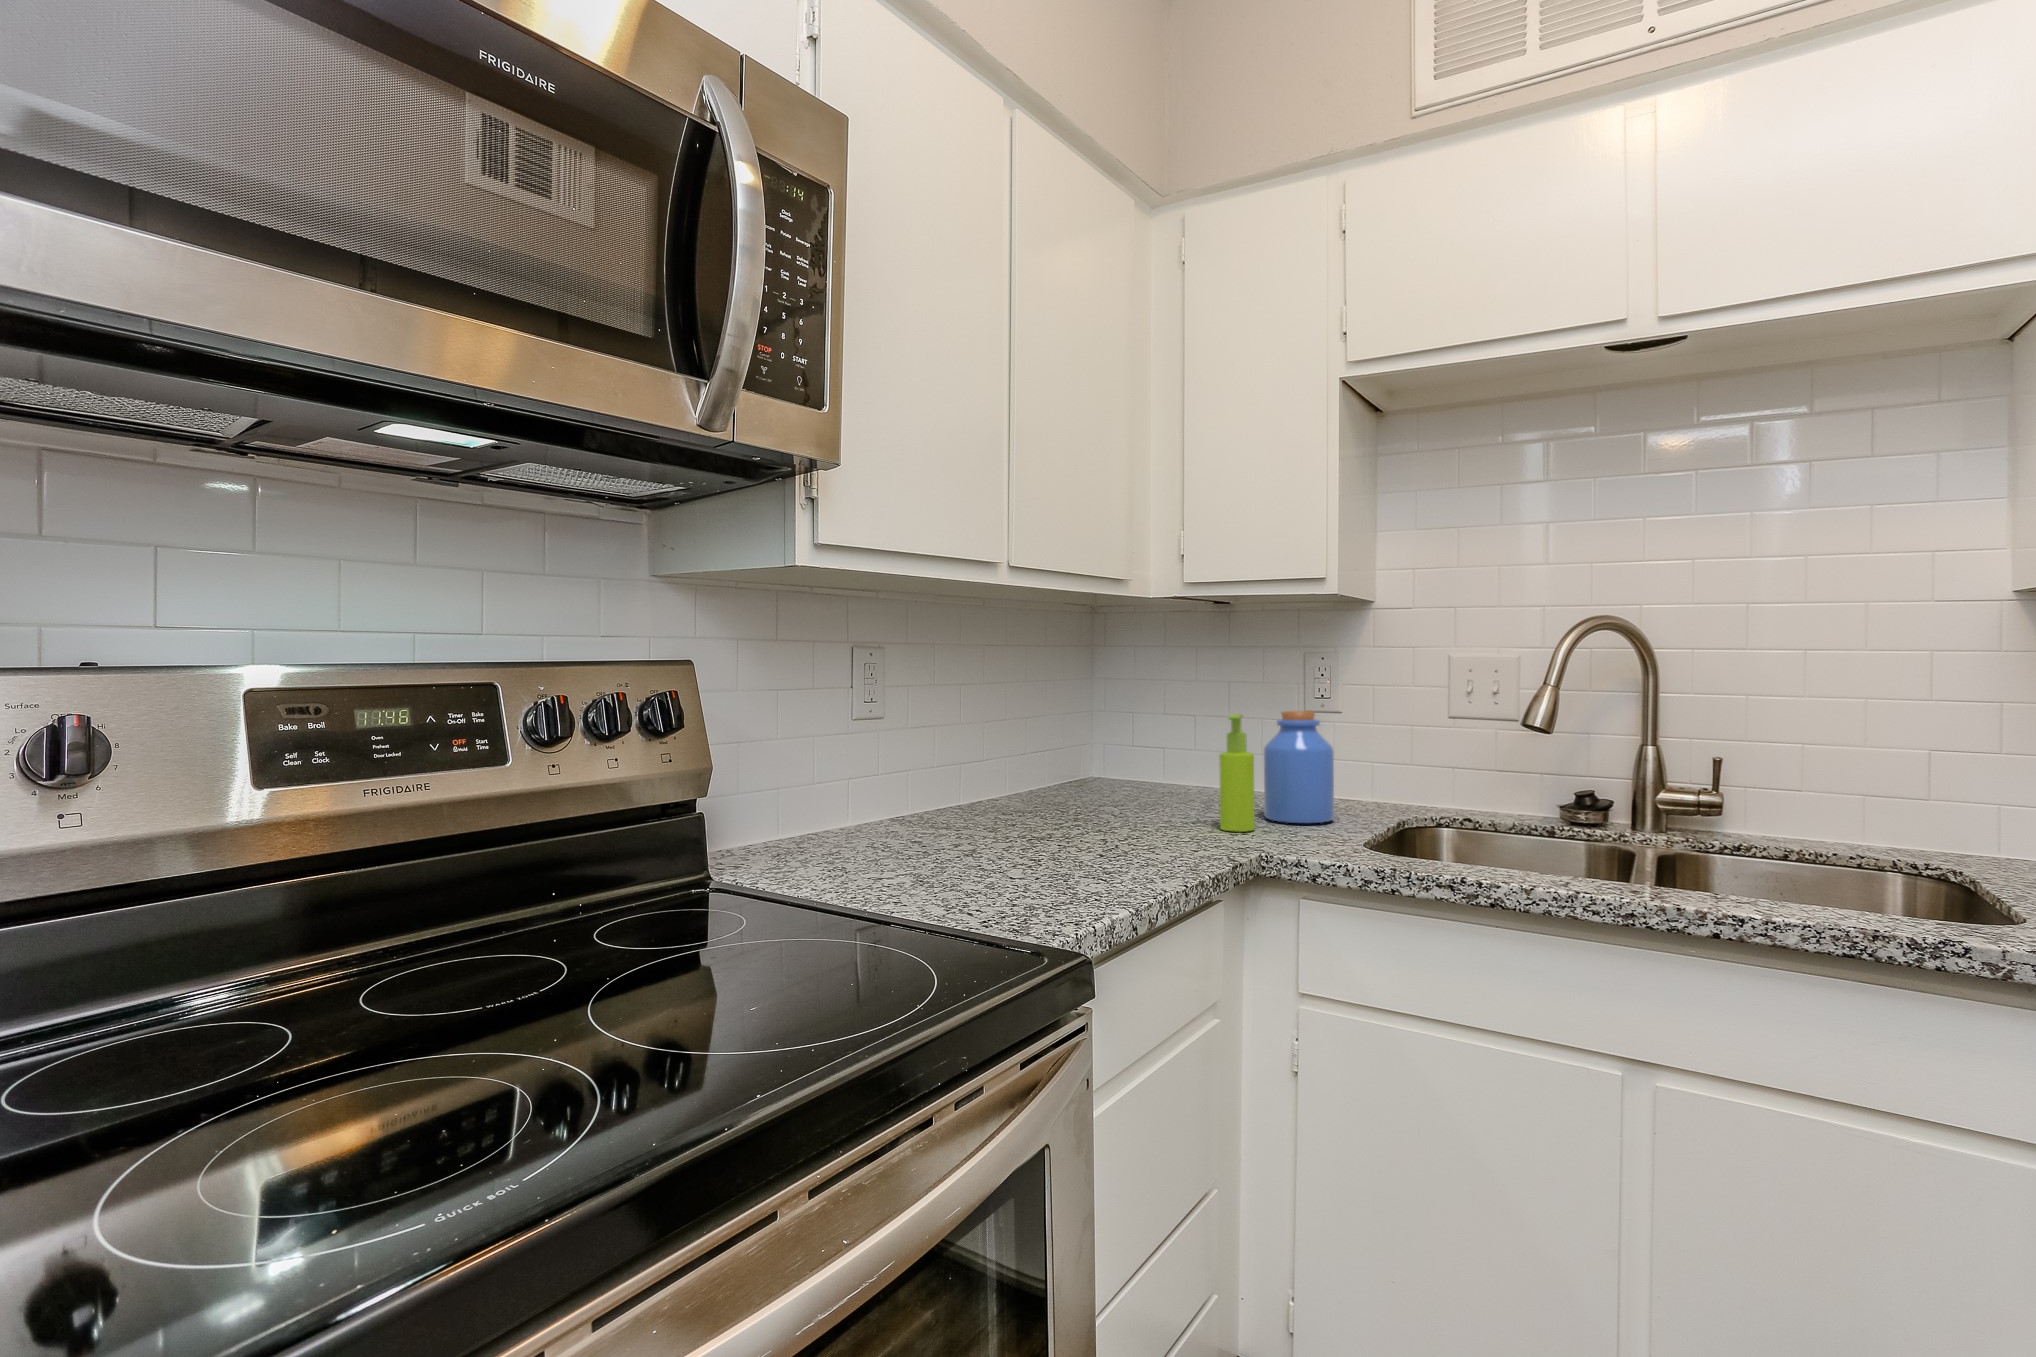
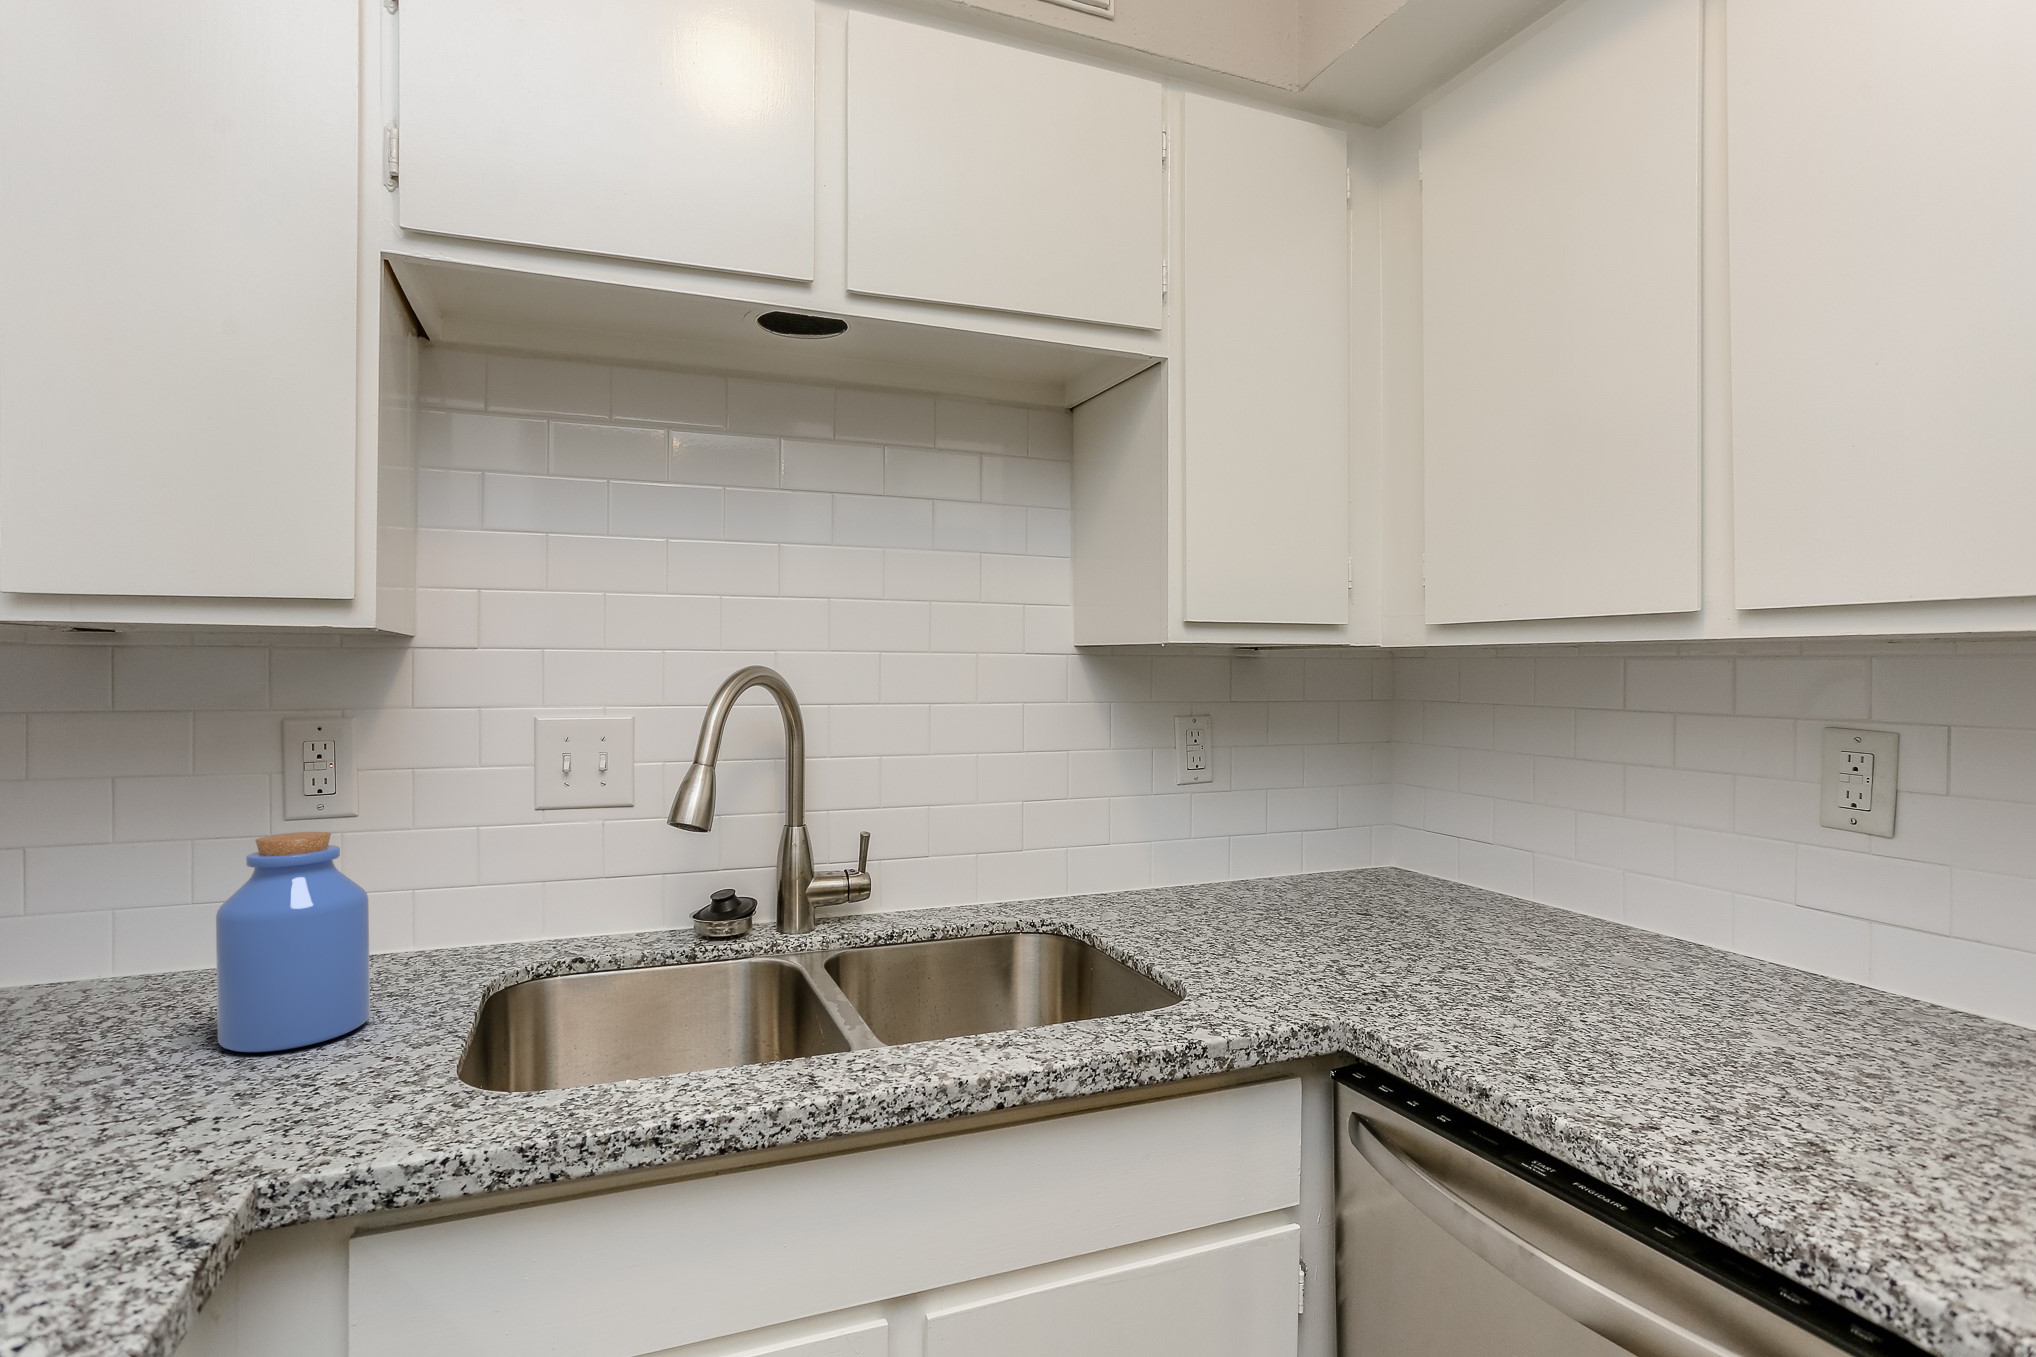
soap dispenser: present [1219,714,1255,832] -> none [114,867,208,1121]

